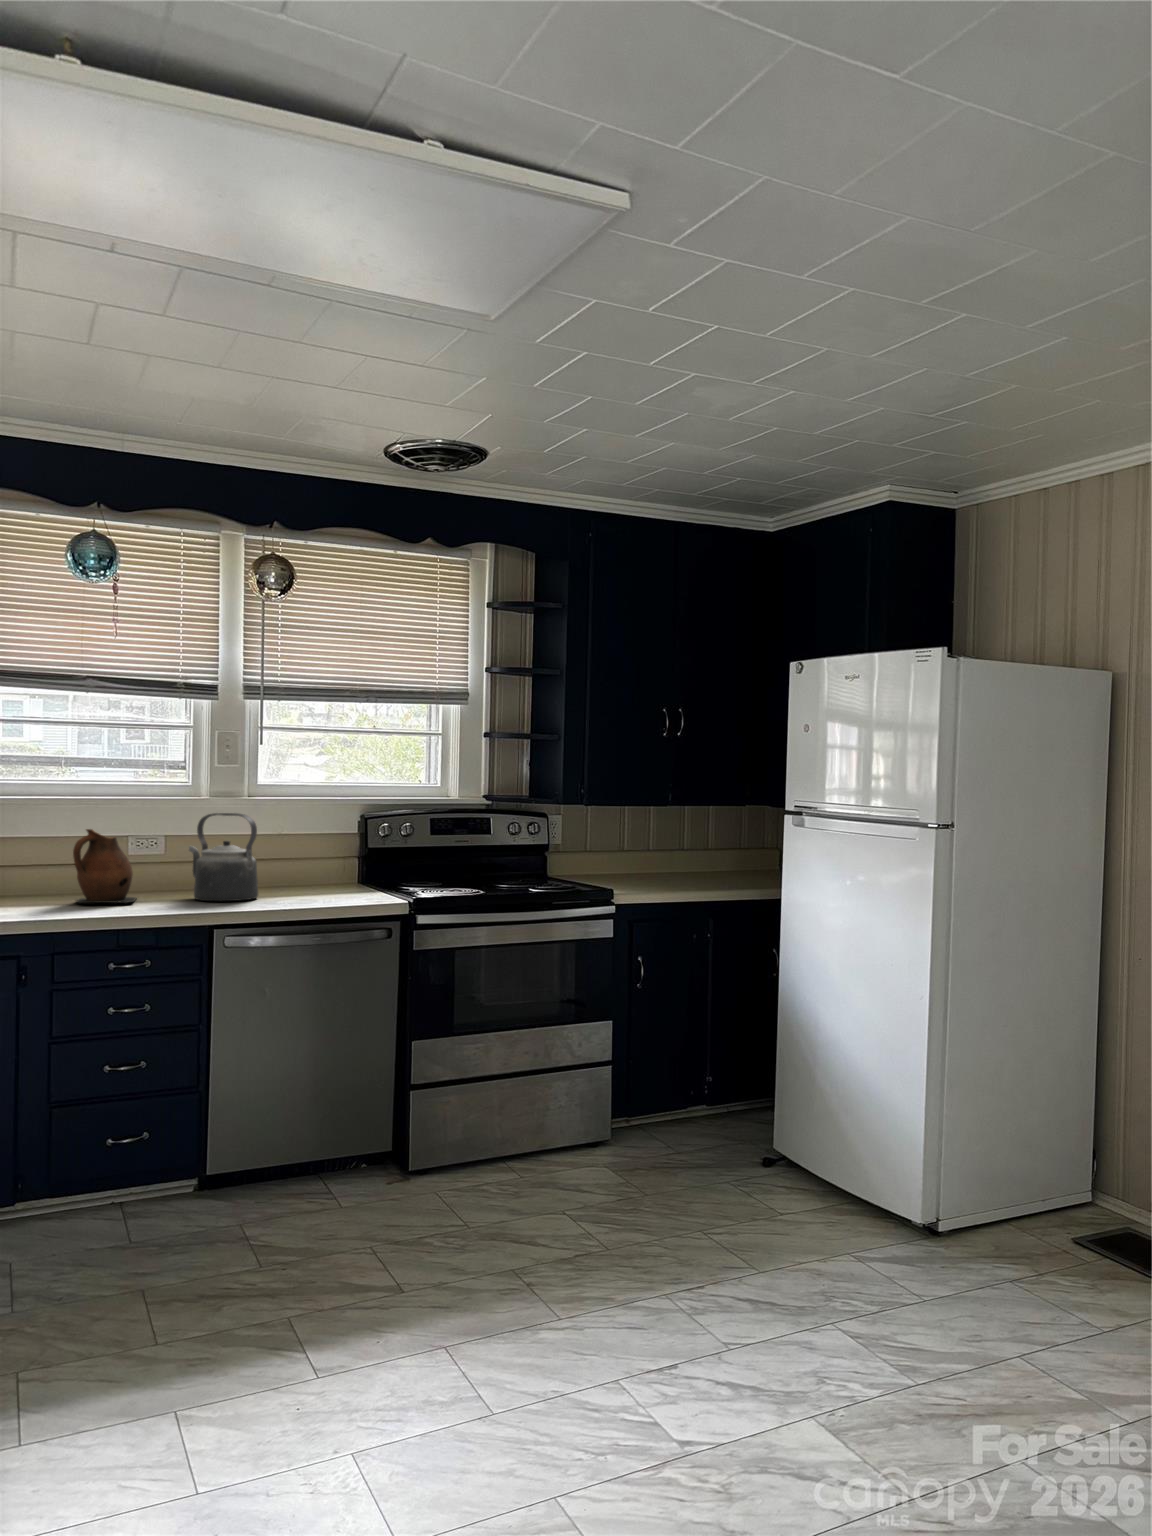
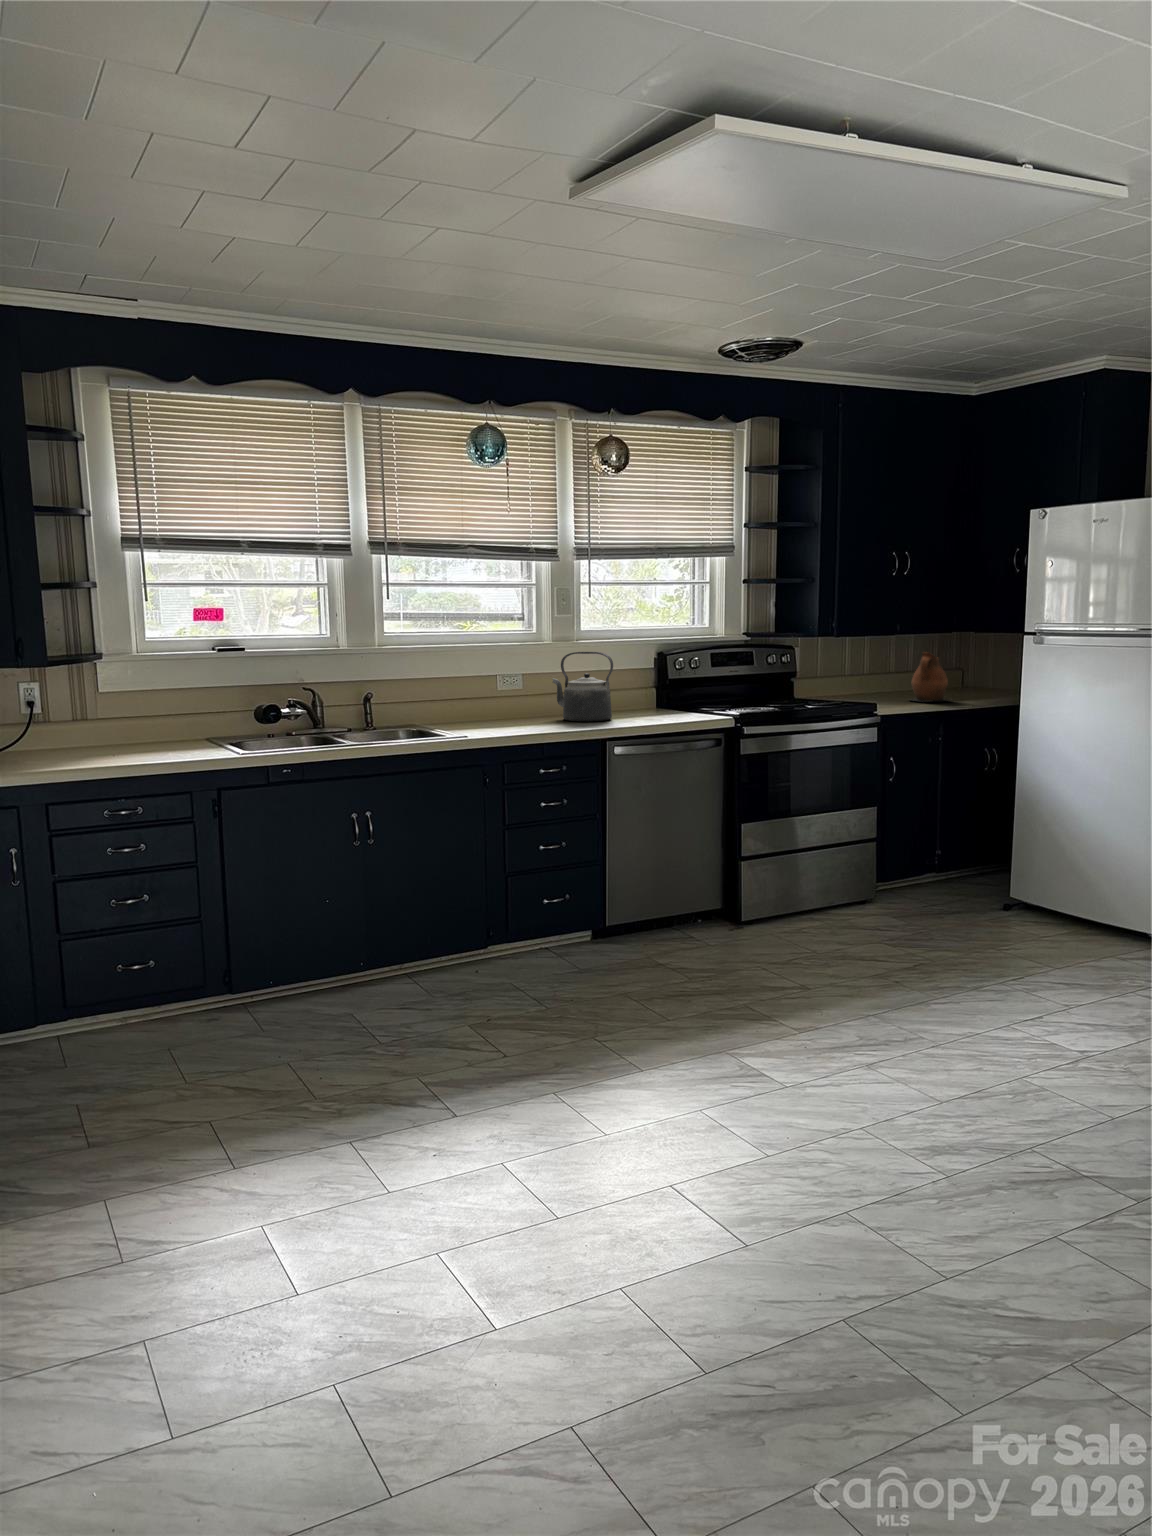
ceramic pitcher: present [73,829,136,903] -> present [912,652,949,702]

